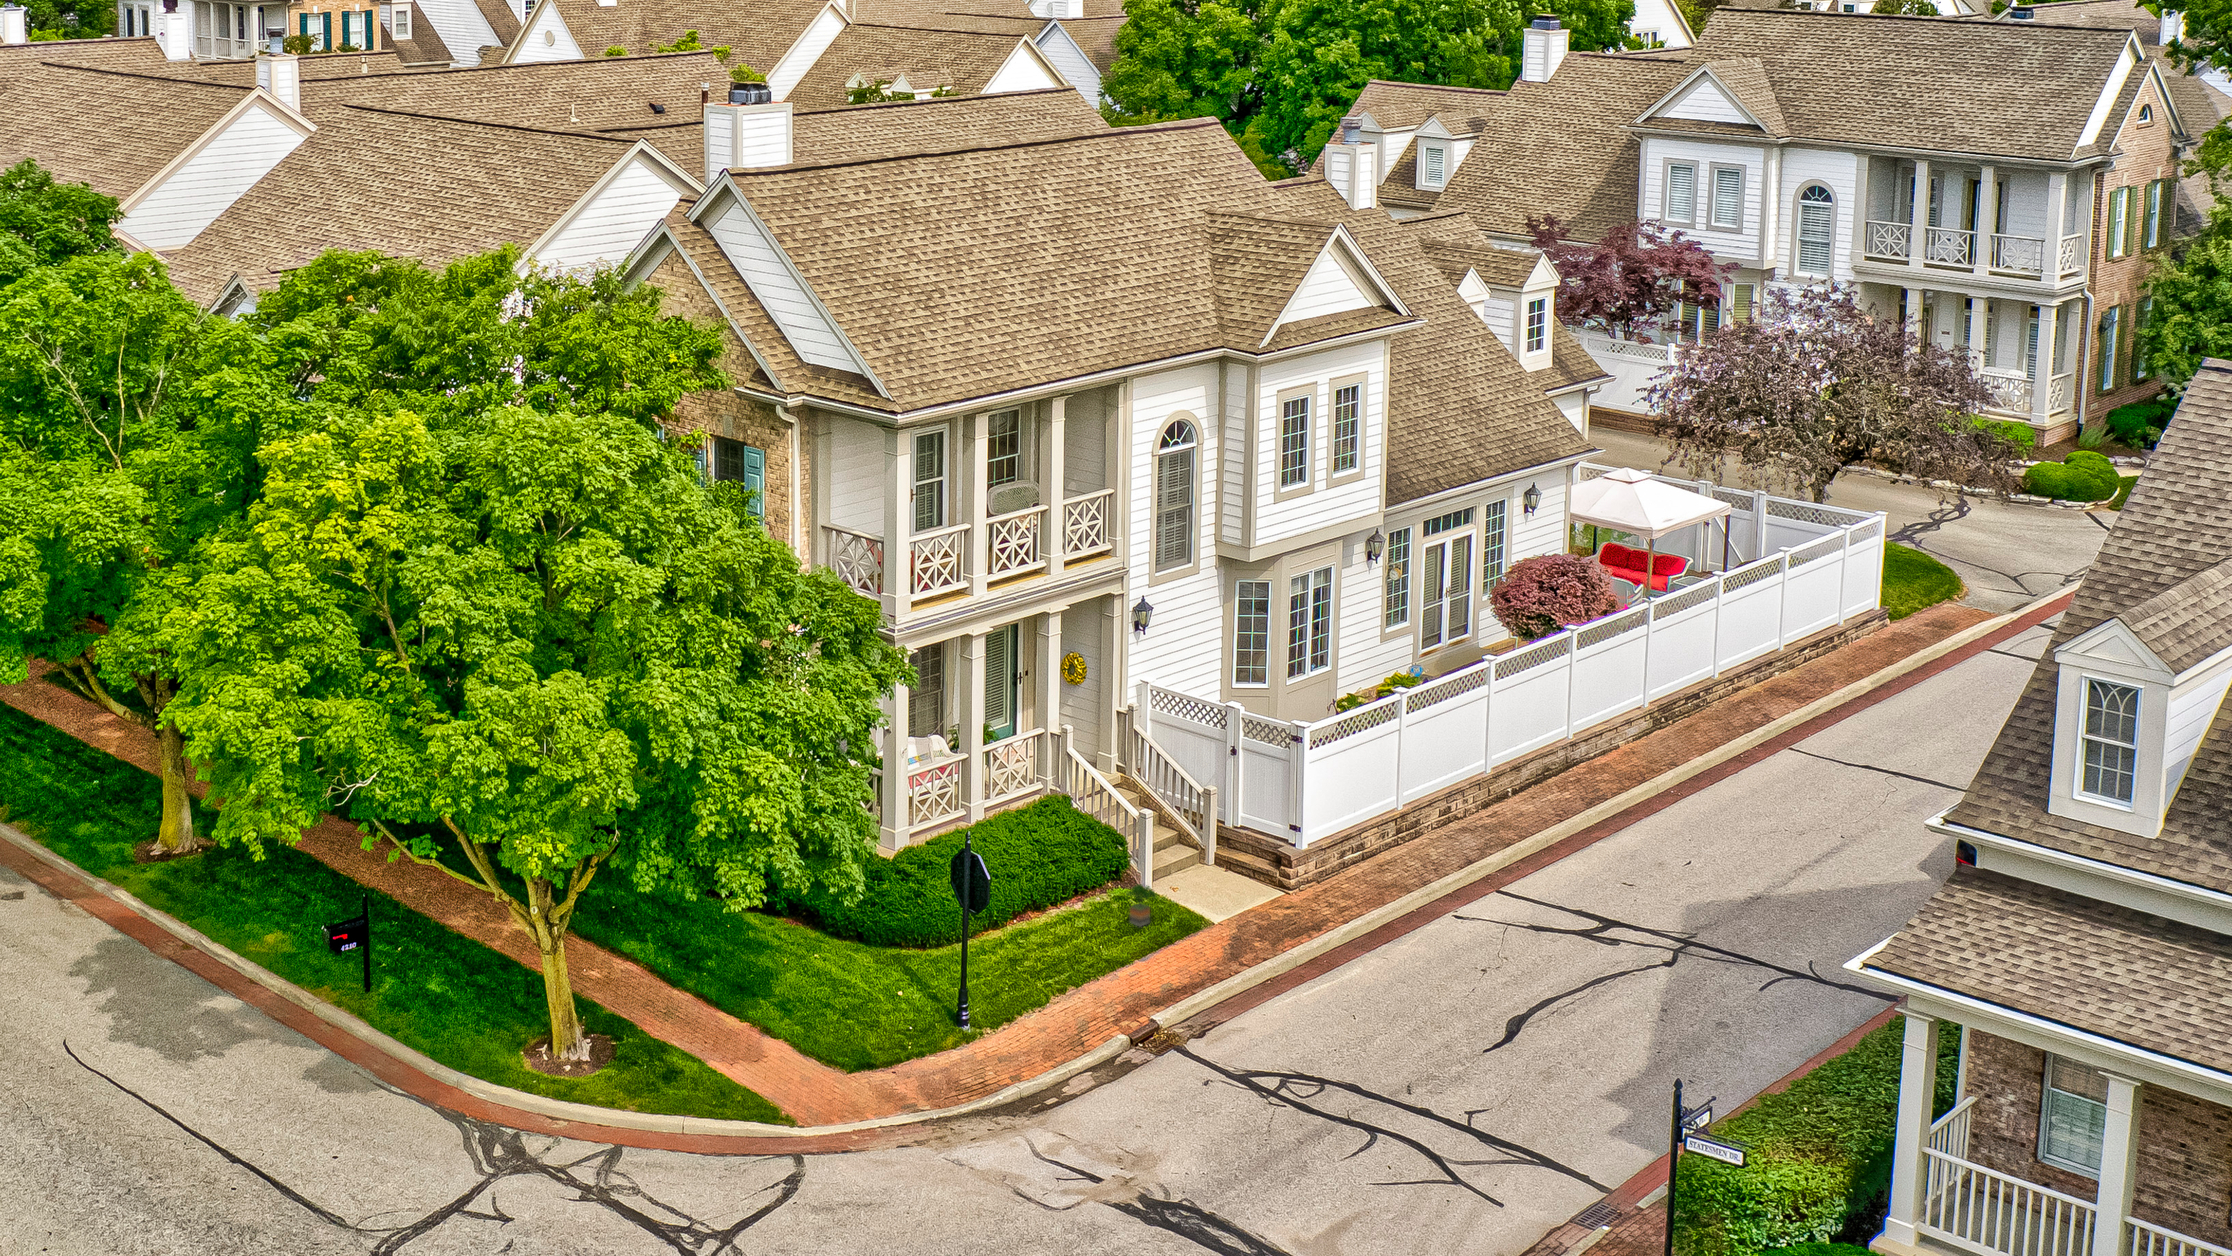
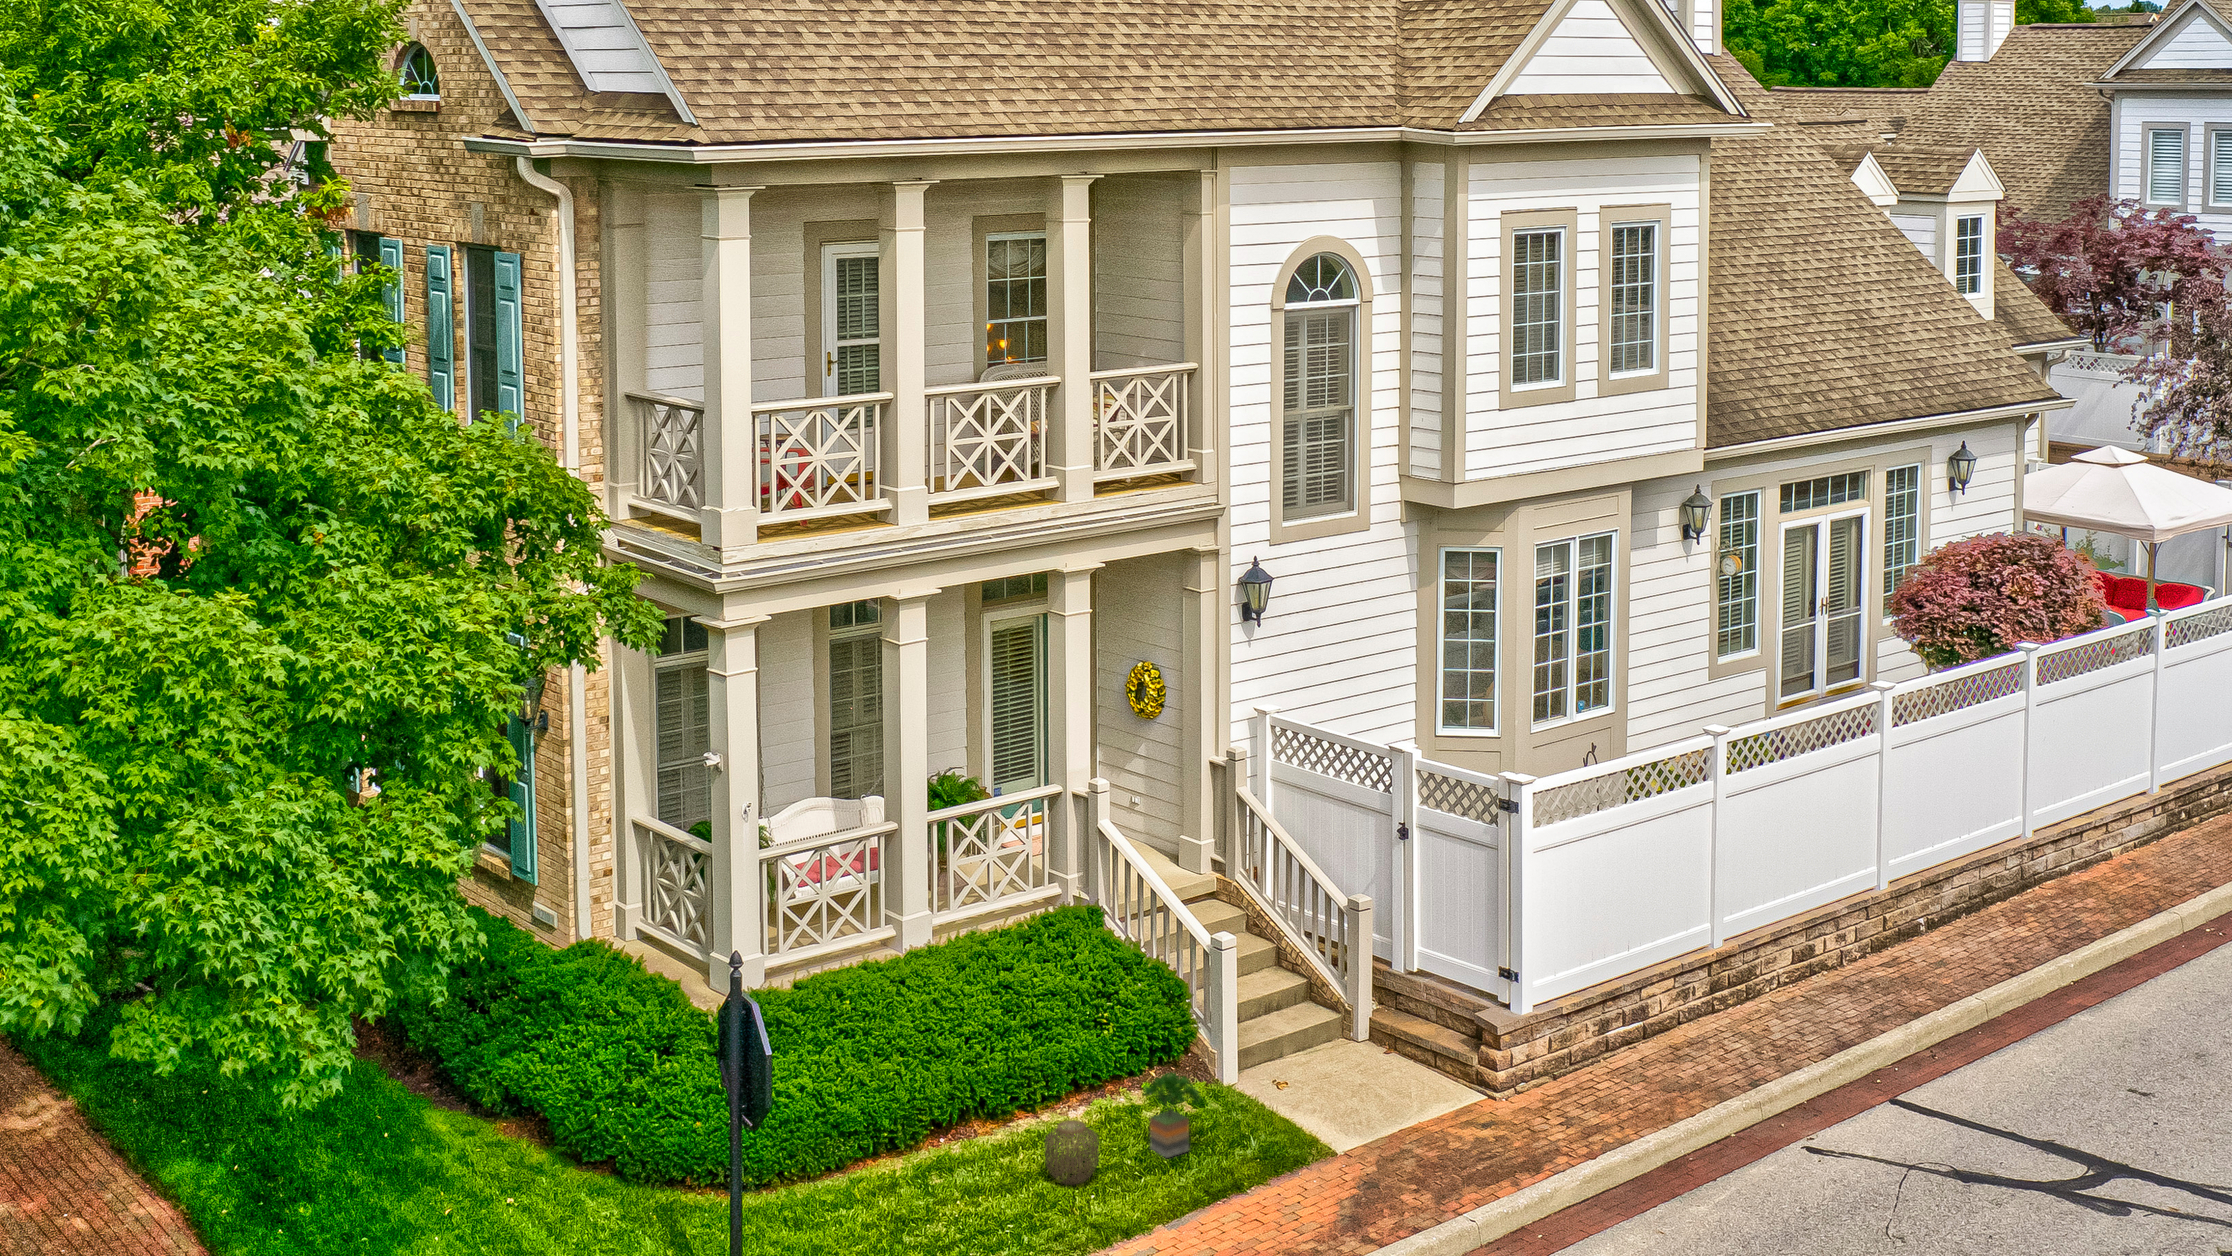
woven basket: none [1085,908,1112,940] -> present [1045,1120,1099,1185]

